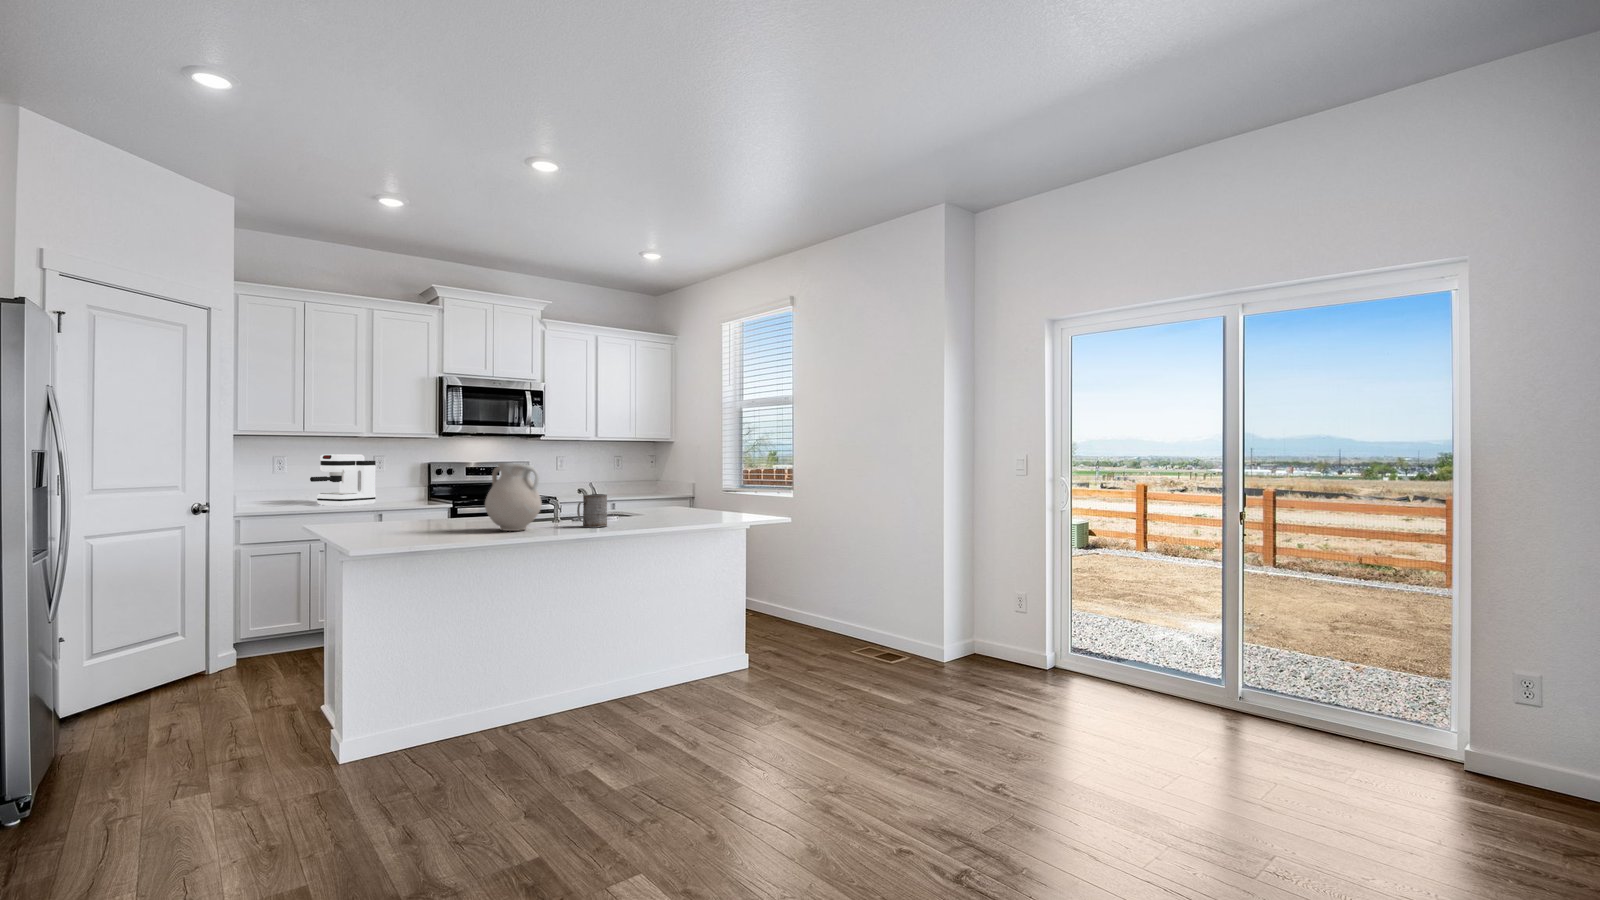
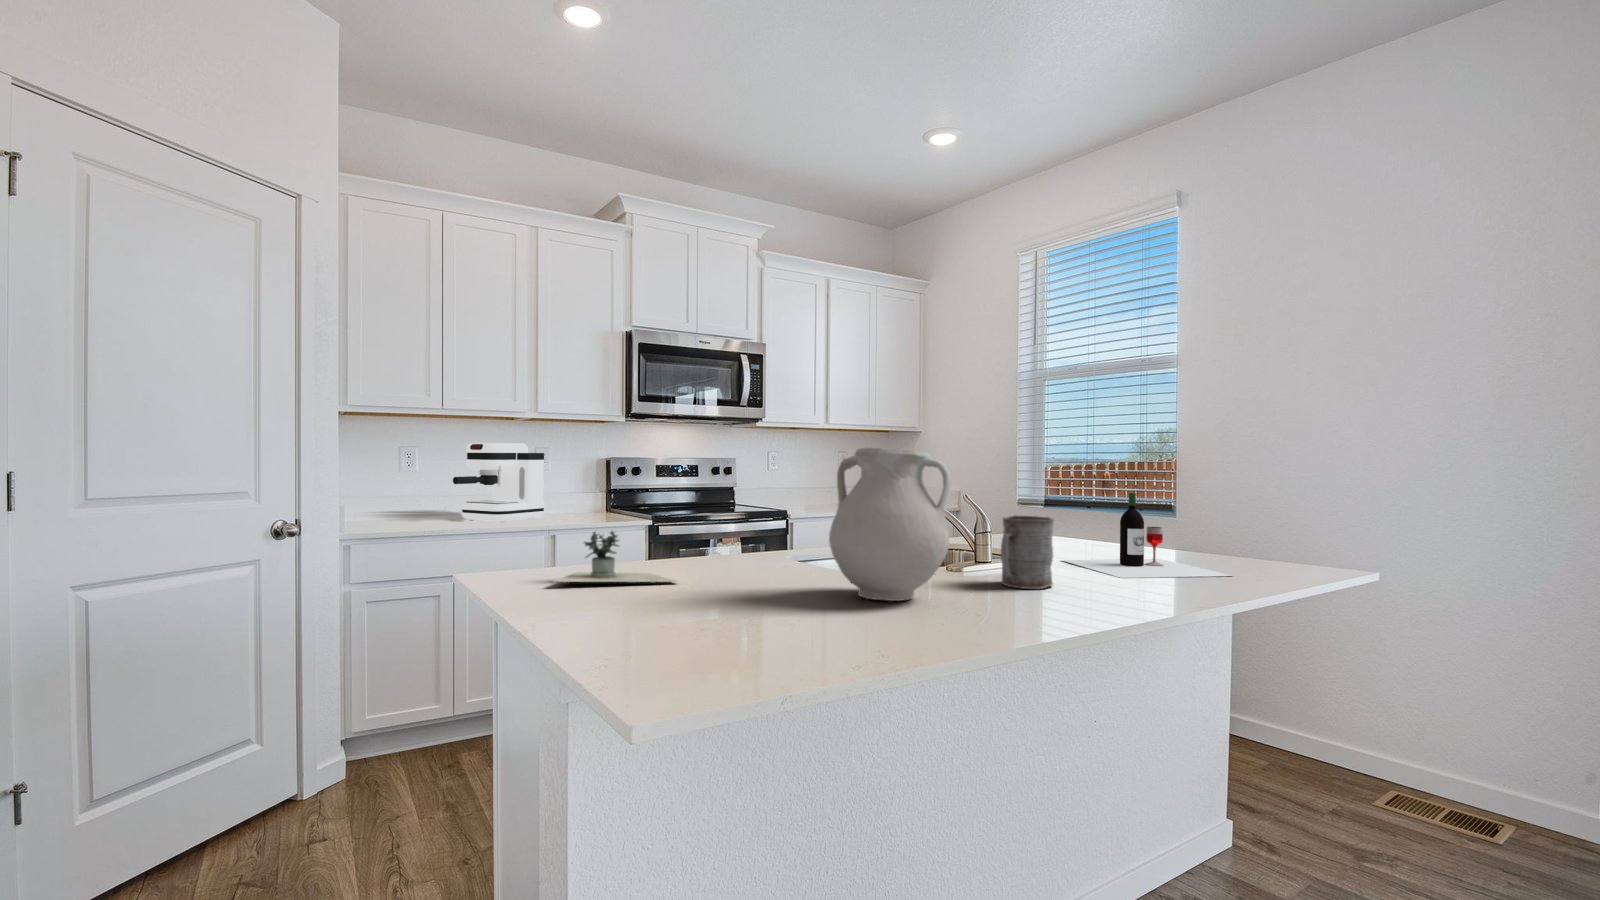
wine bottle: none [649,483,714,524] -> present [1063,493,1231,578]
potted plant: none [353,502,443,527] -> present [555,531,677,582]

